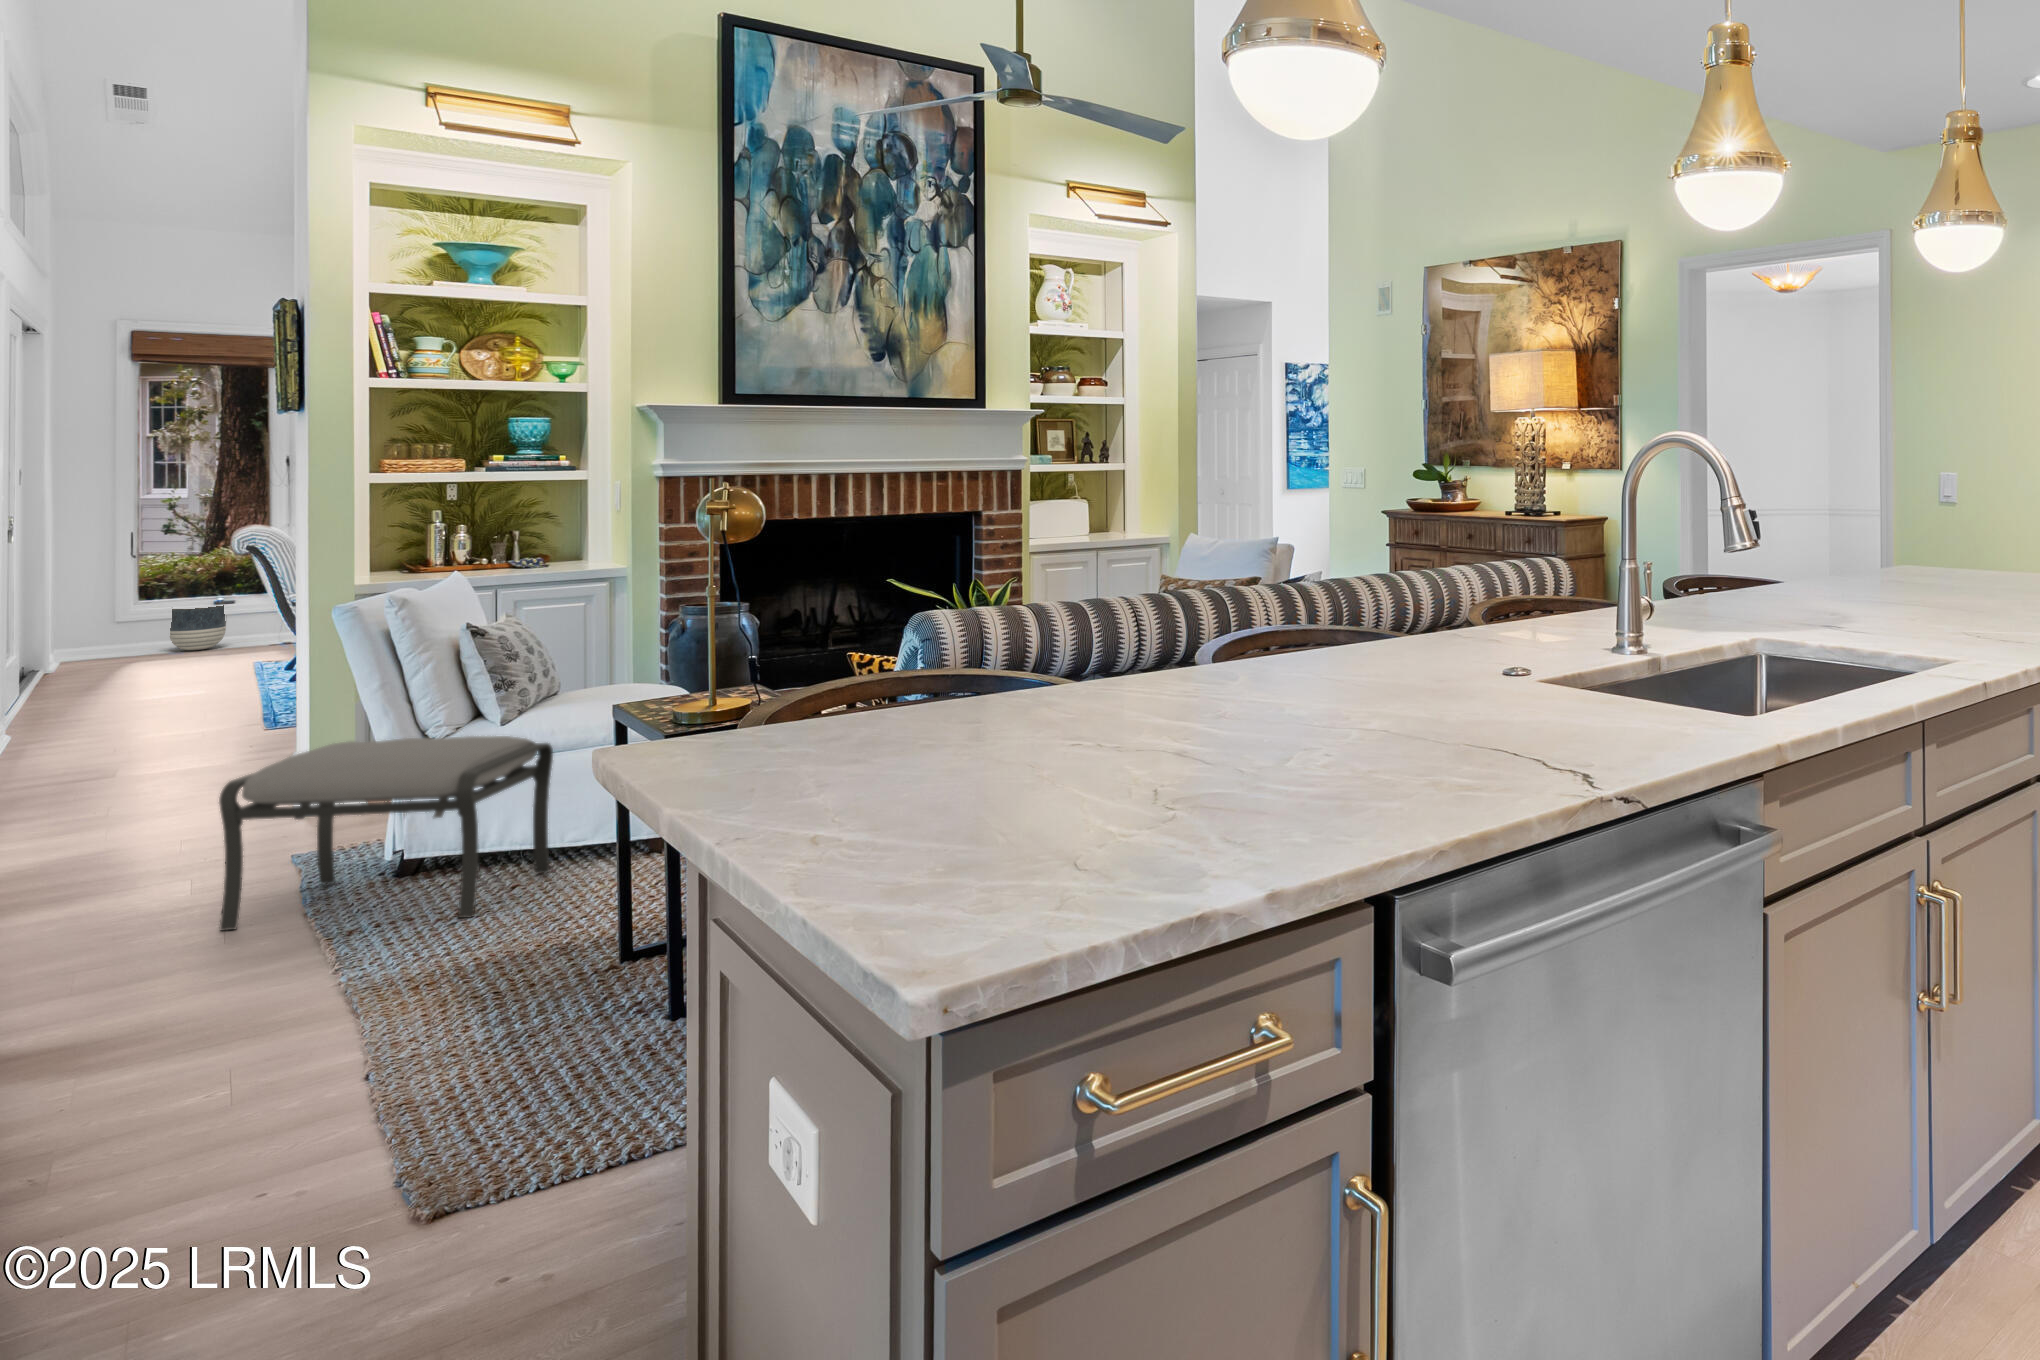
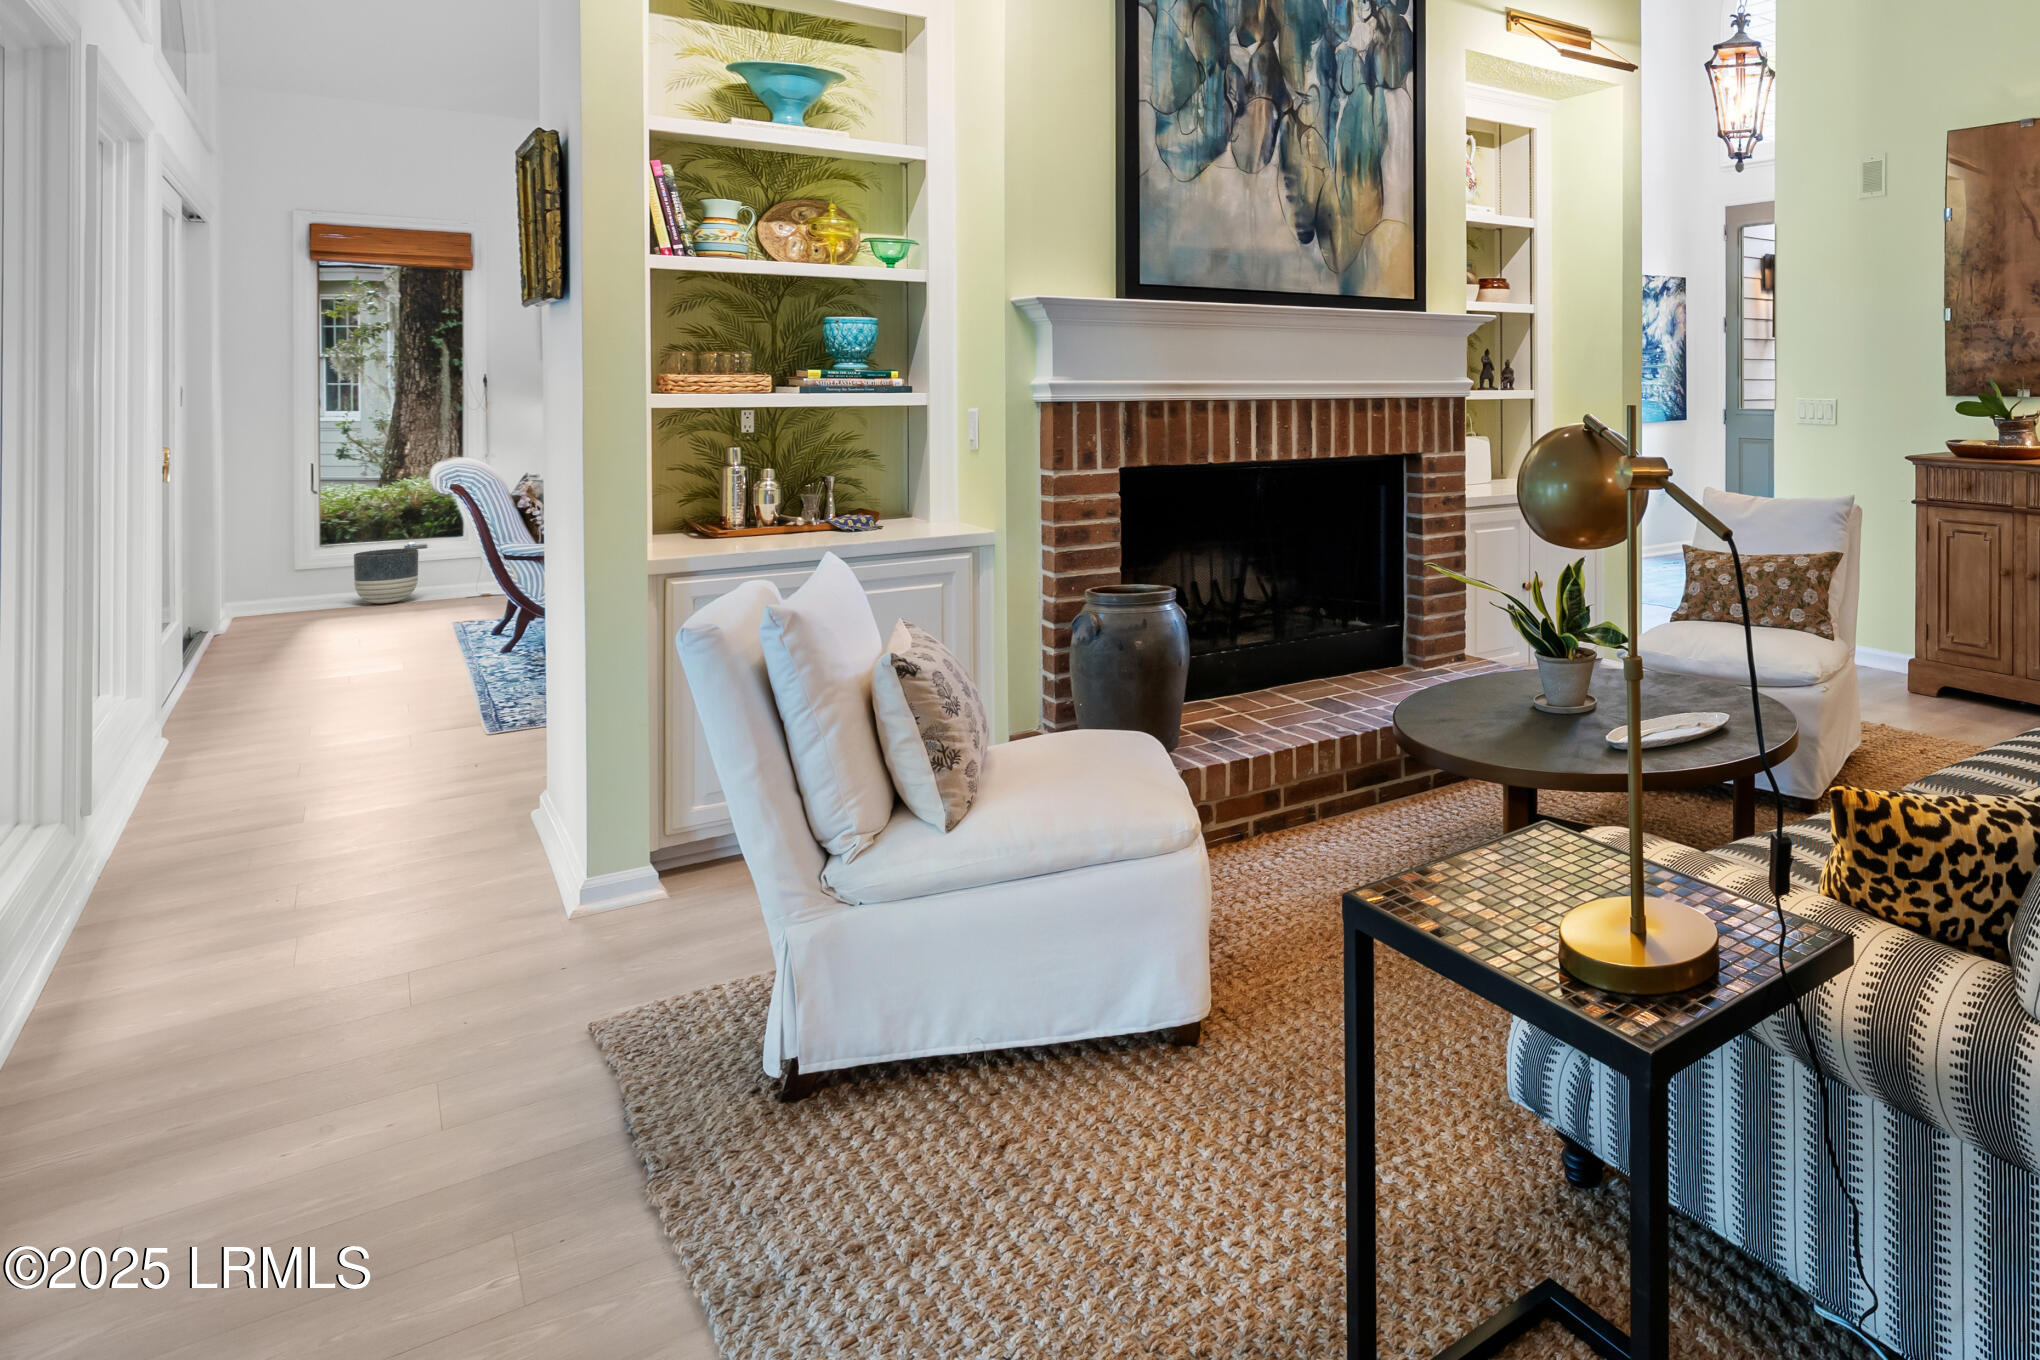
ottoman: present [219,736,553,931] -> none [489,859,1034,1268]

